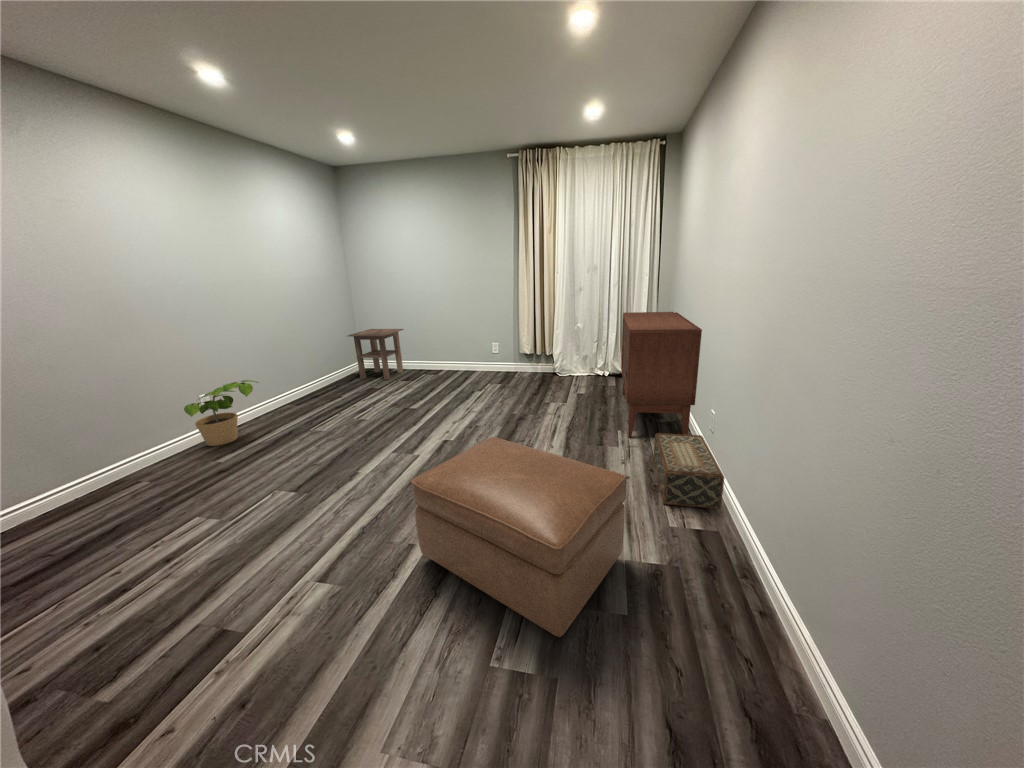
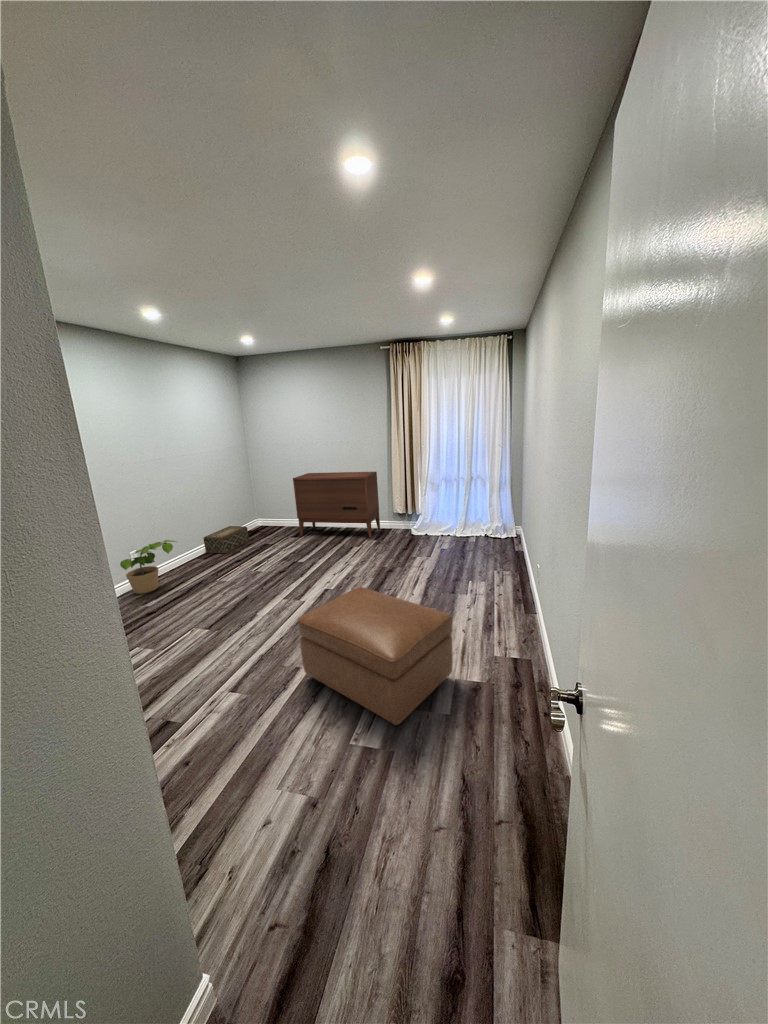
dresser: present [621,312,702,437] -> present [293,472,380,539]
side table: present [348,329,404,380] -> none [245,491,293,536]
woven basket: present [653,433,724,509] -> present [203,526,249,553]

